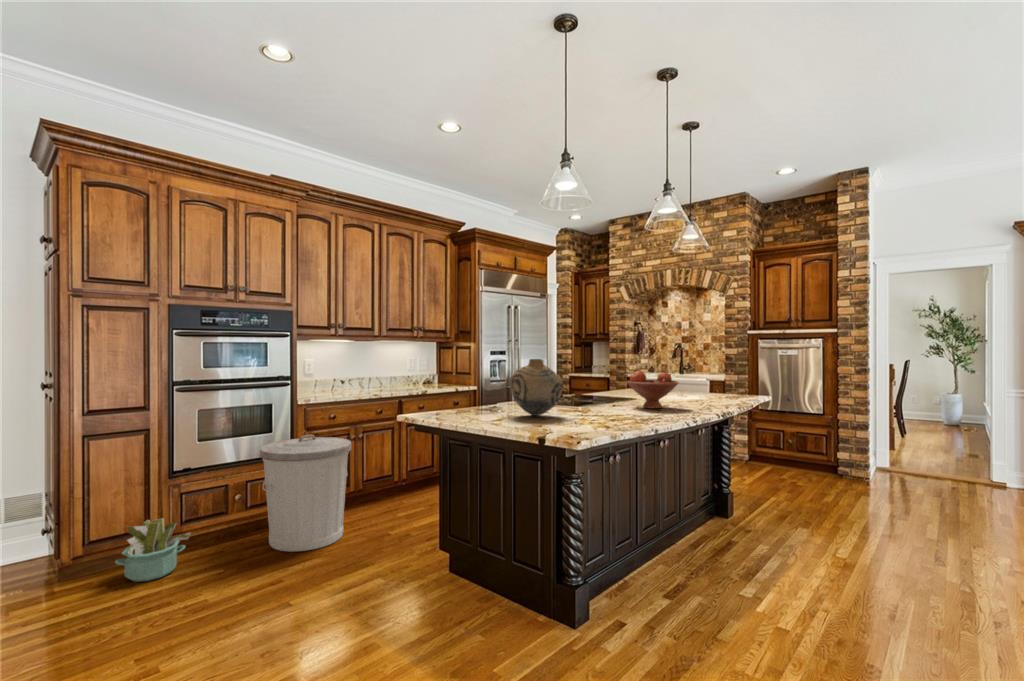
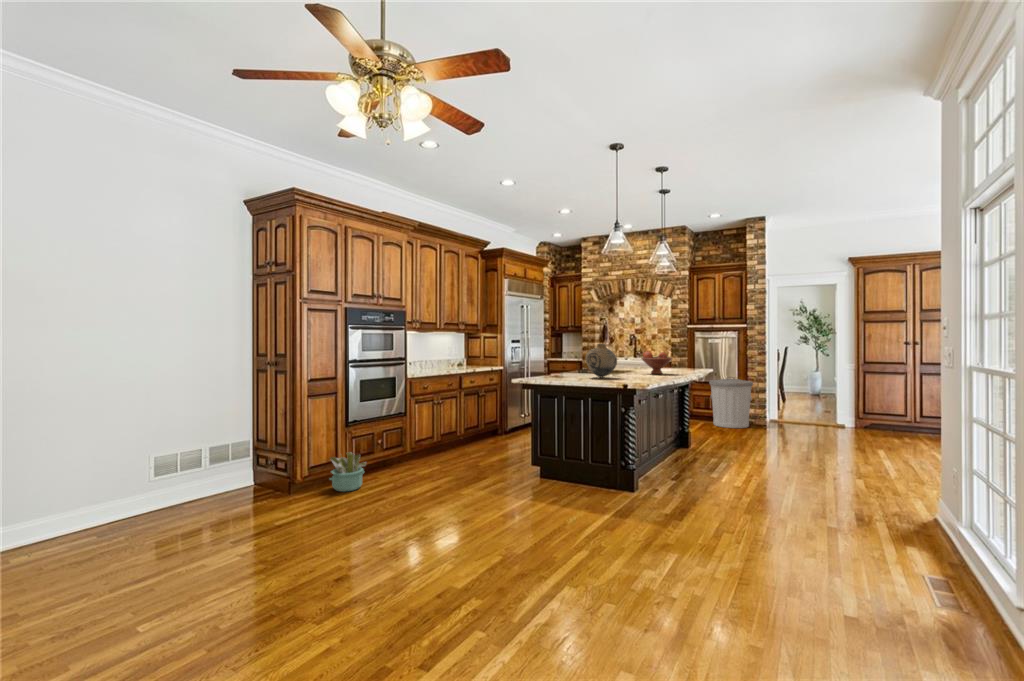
trash can: present [259,435,352,552] -> present [709,377,753,428]

